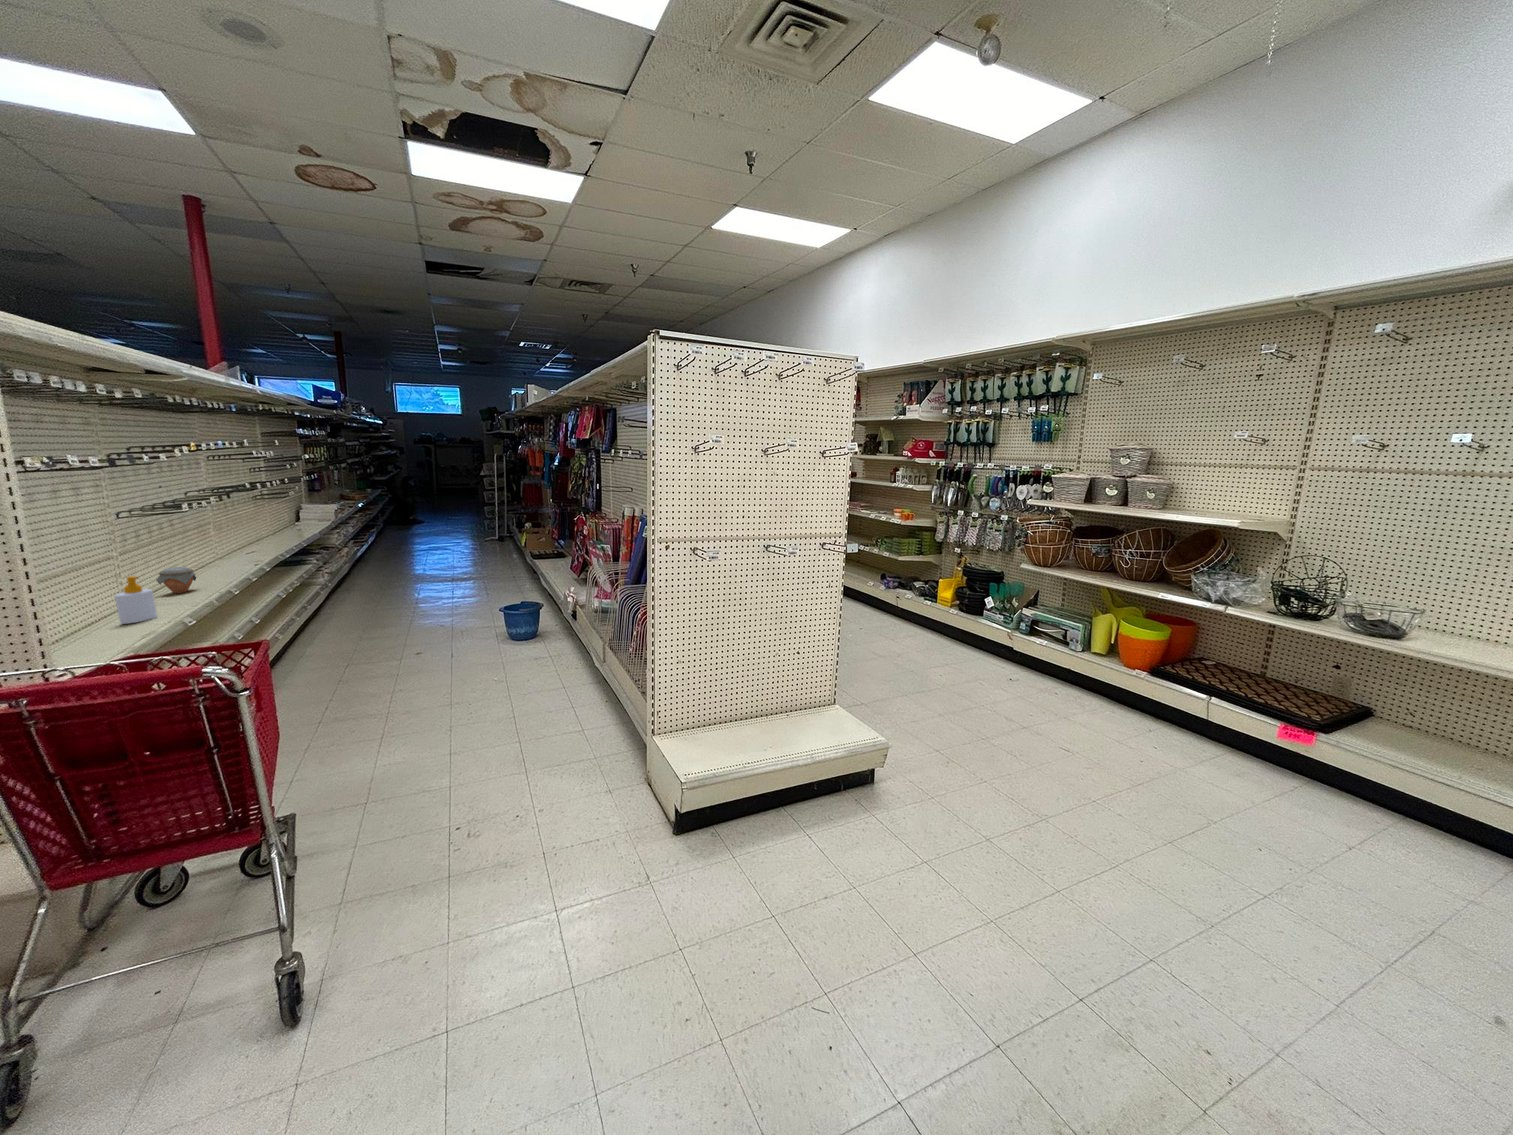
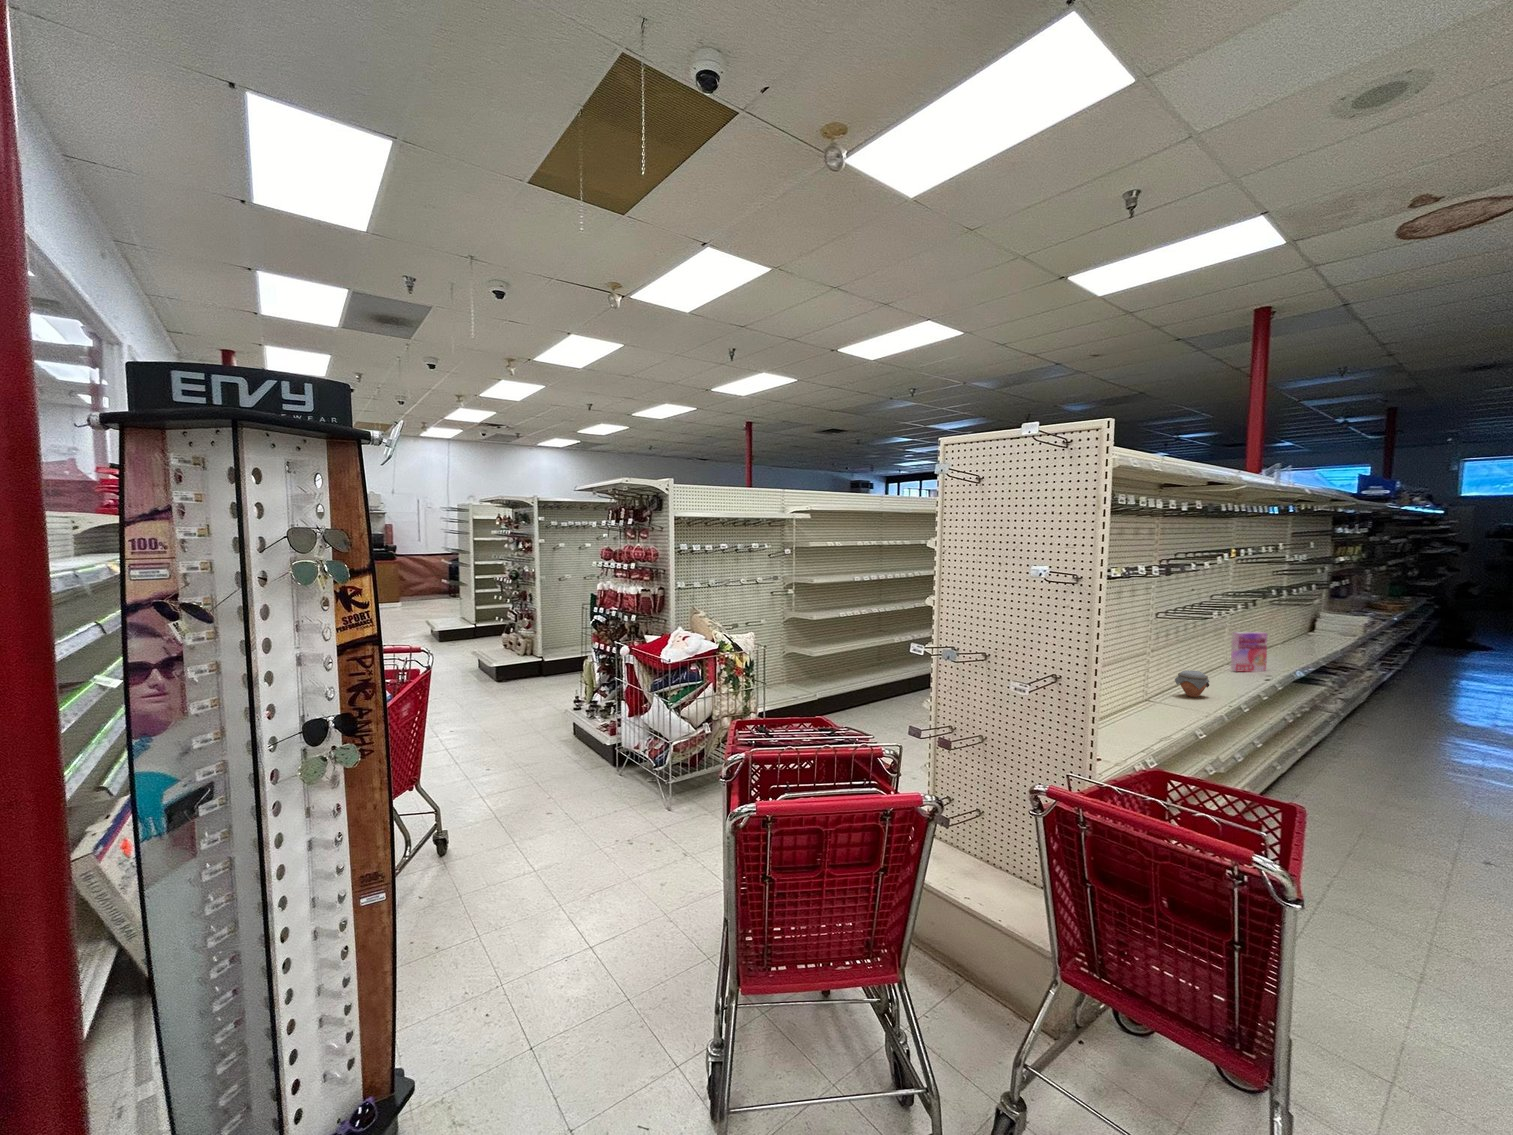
cereal box: none [215,523,255,563] -> present [1231,632,1267,672]
soap bottle: present [115,576,157,624] -> none [1143,676,1173,720]

